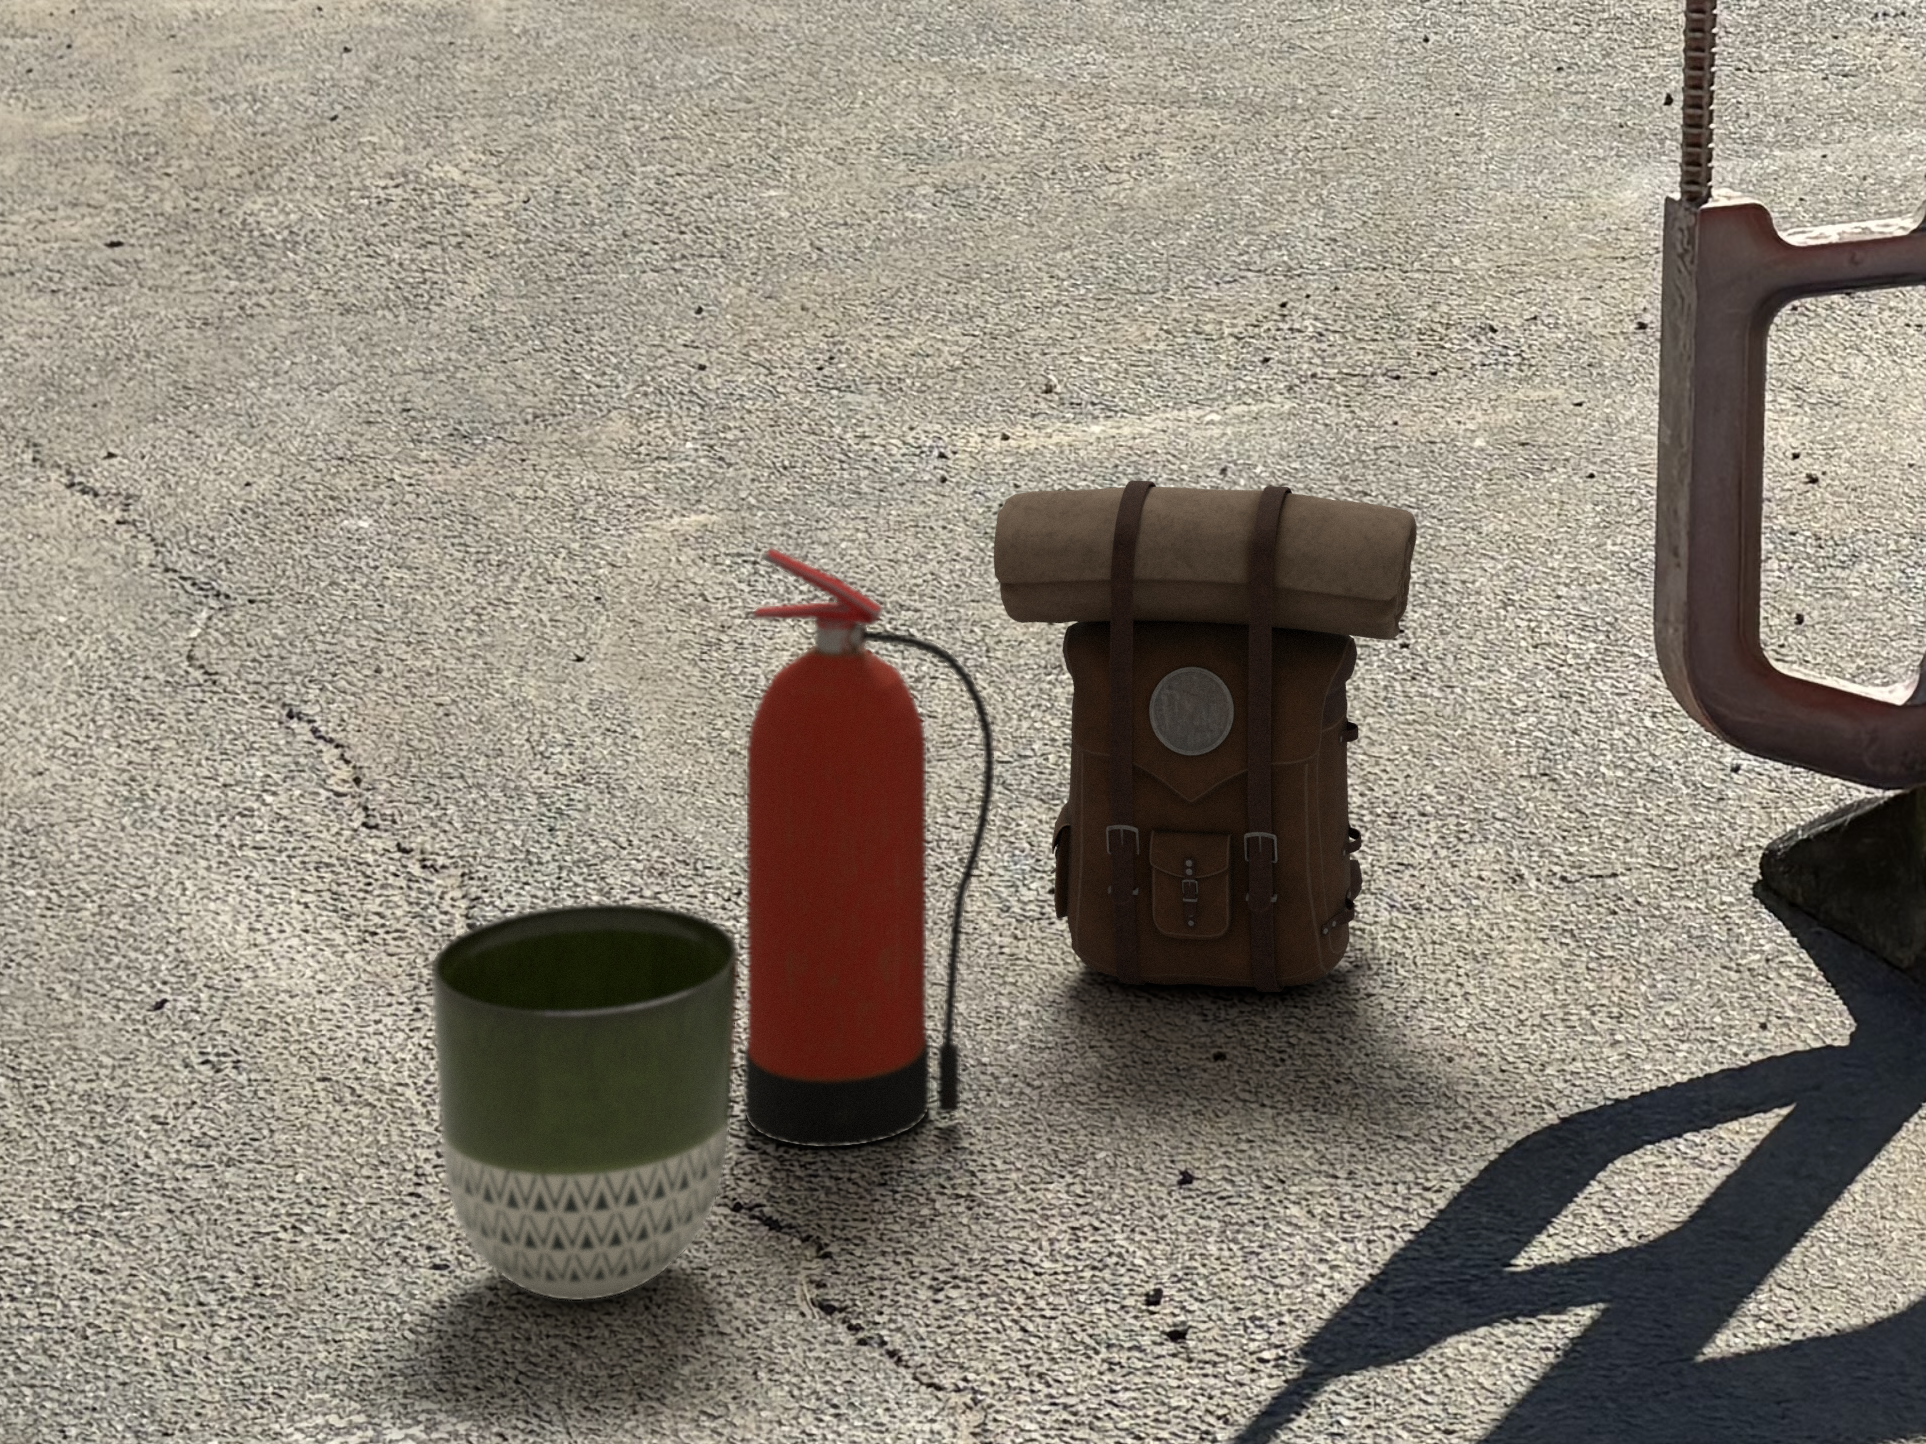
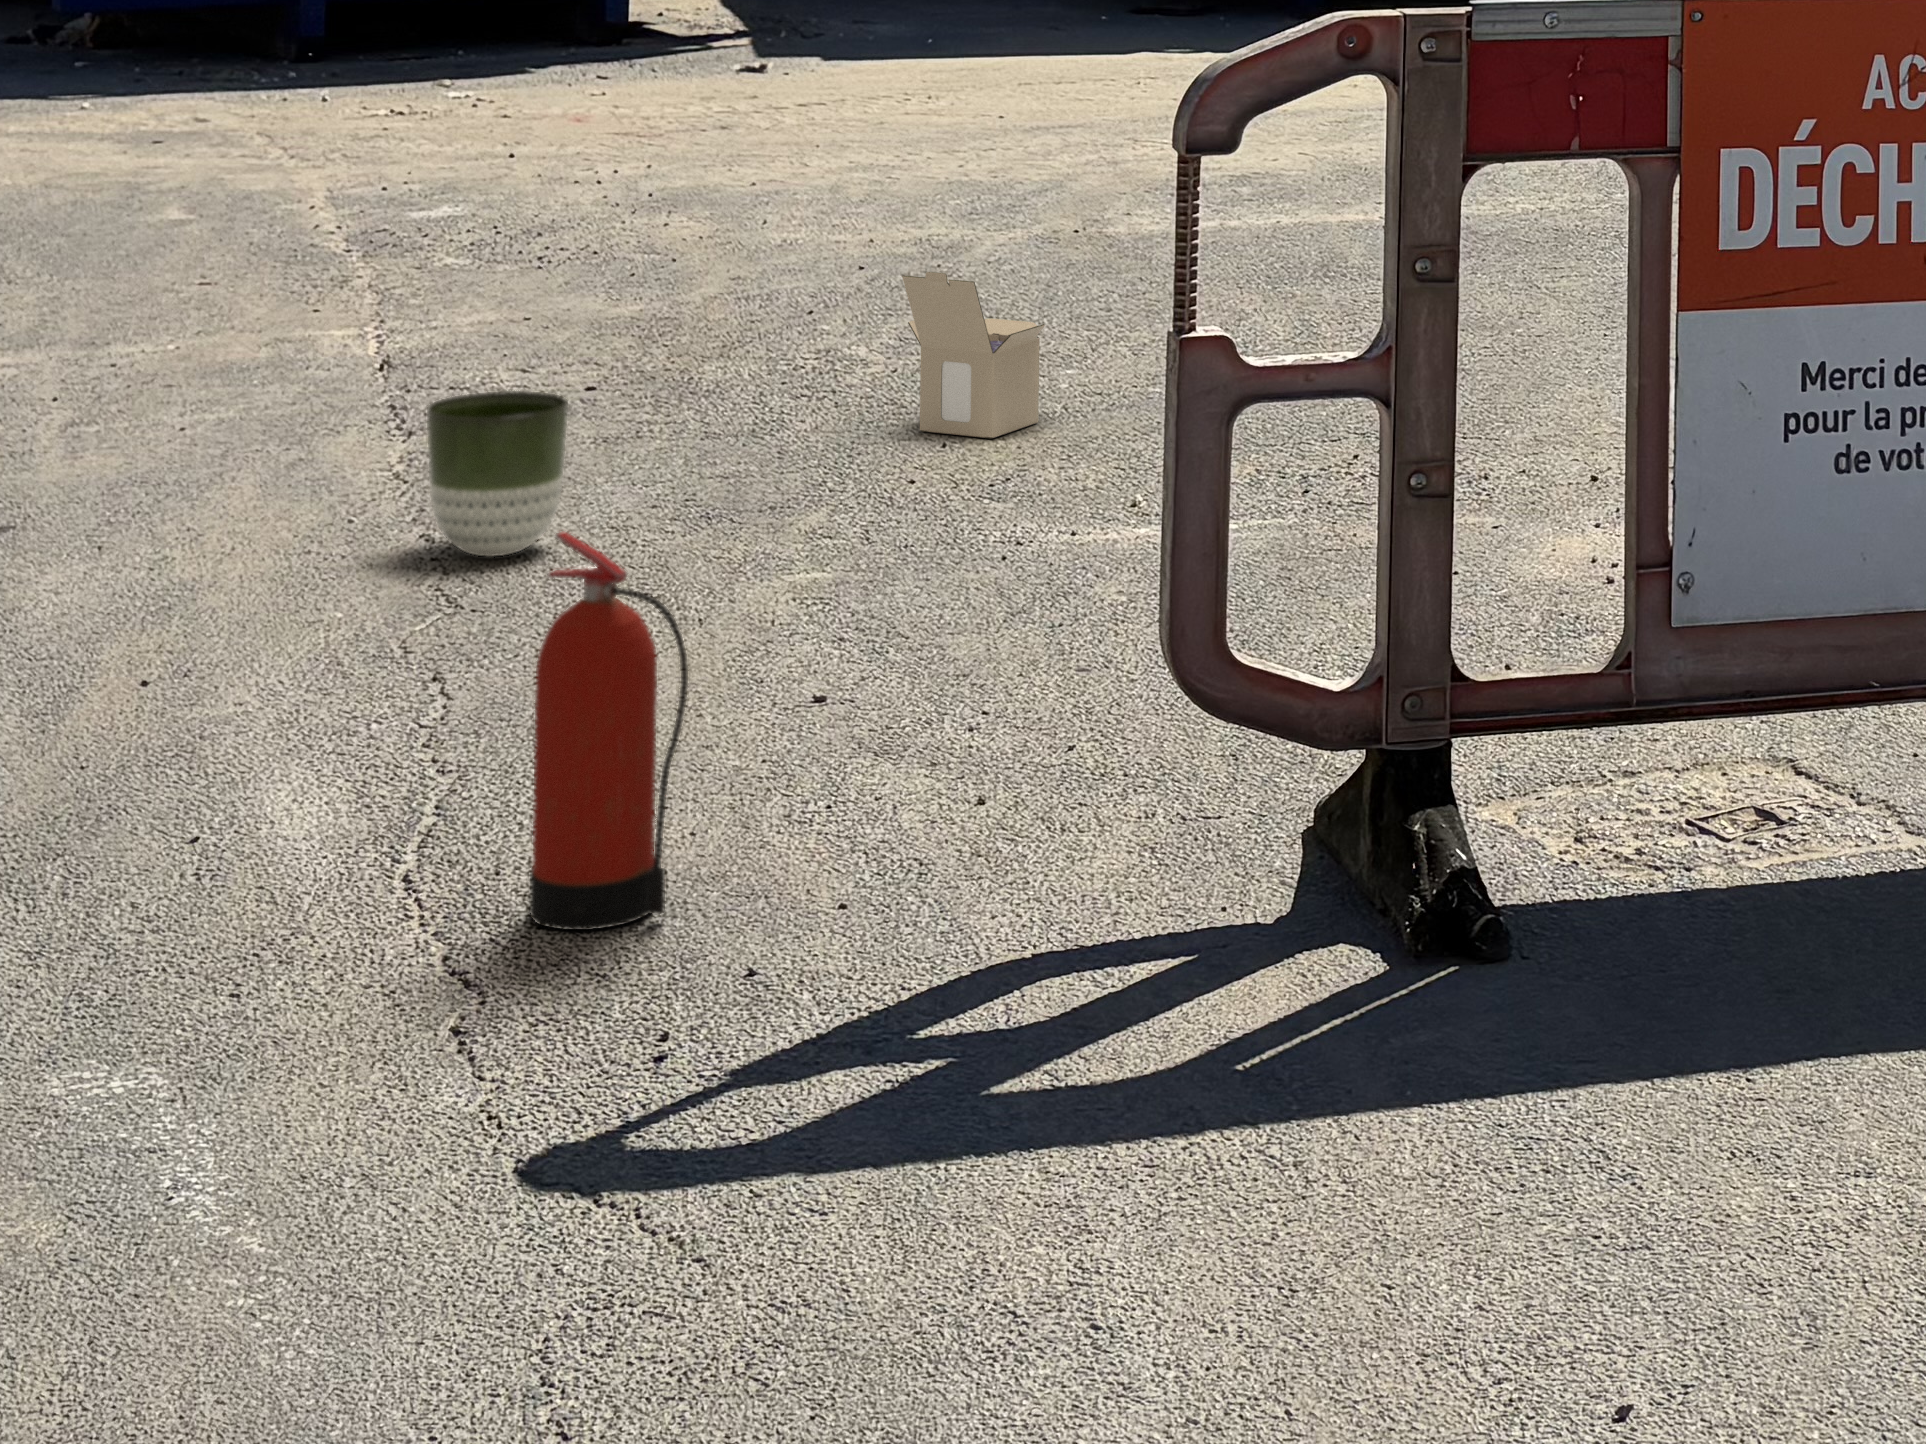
cardboard box: none [625,77,818,307] -> present [902,272,1045,439]
backpack: present [994,480,1417,992] -> none [758,507,1041,861]
planter: present [432,903,738,1300] -> present [427,391,568,557]

